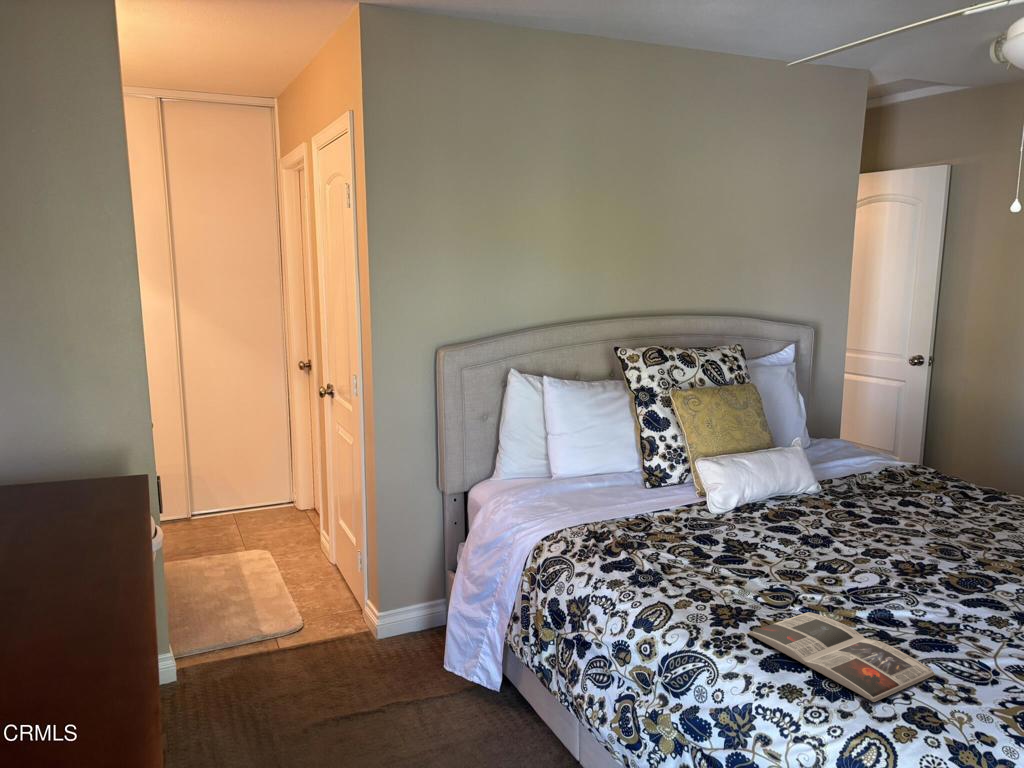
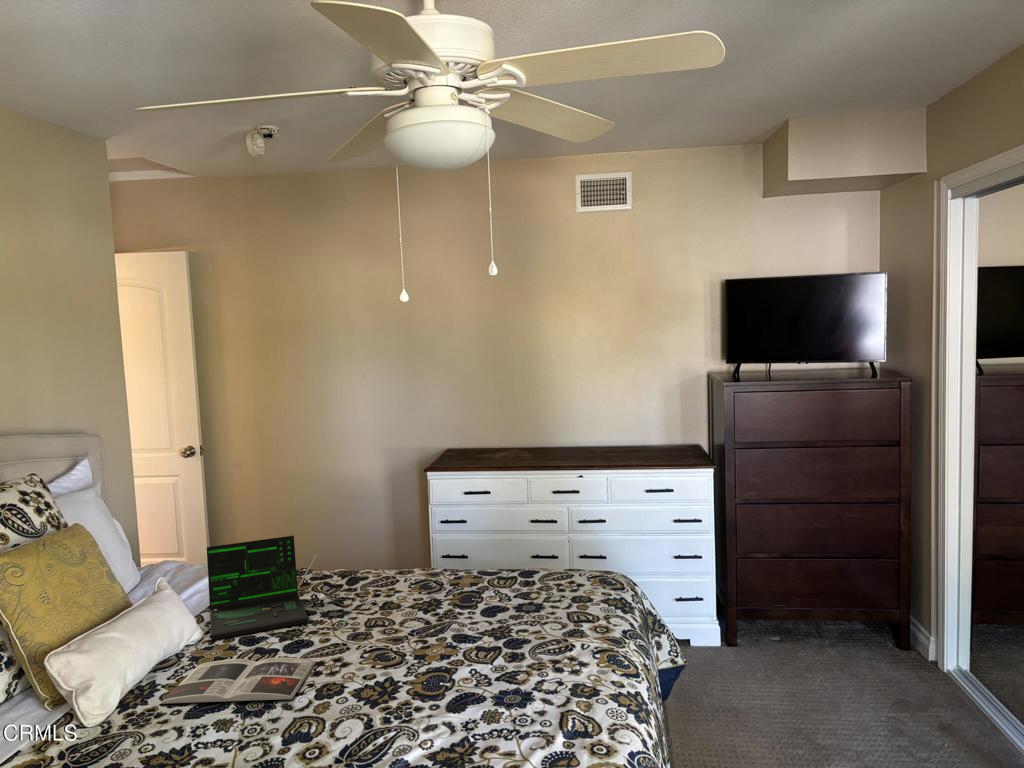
laptop: none [838,487,1011,621] -> present [207,536,317,640]

